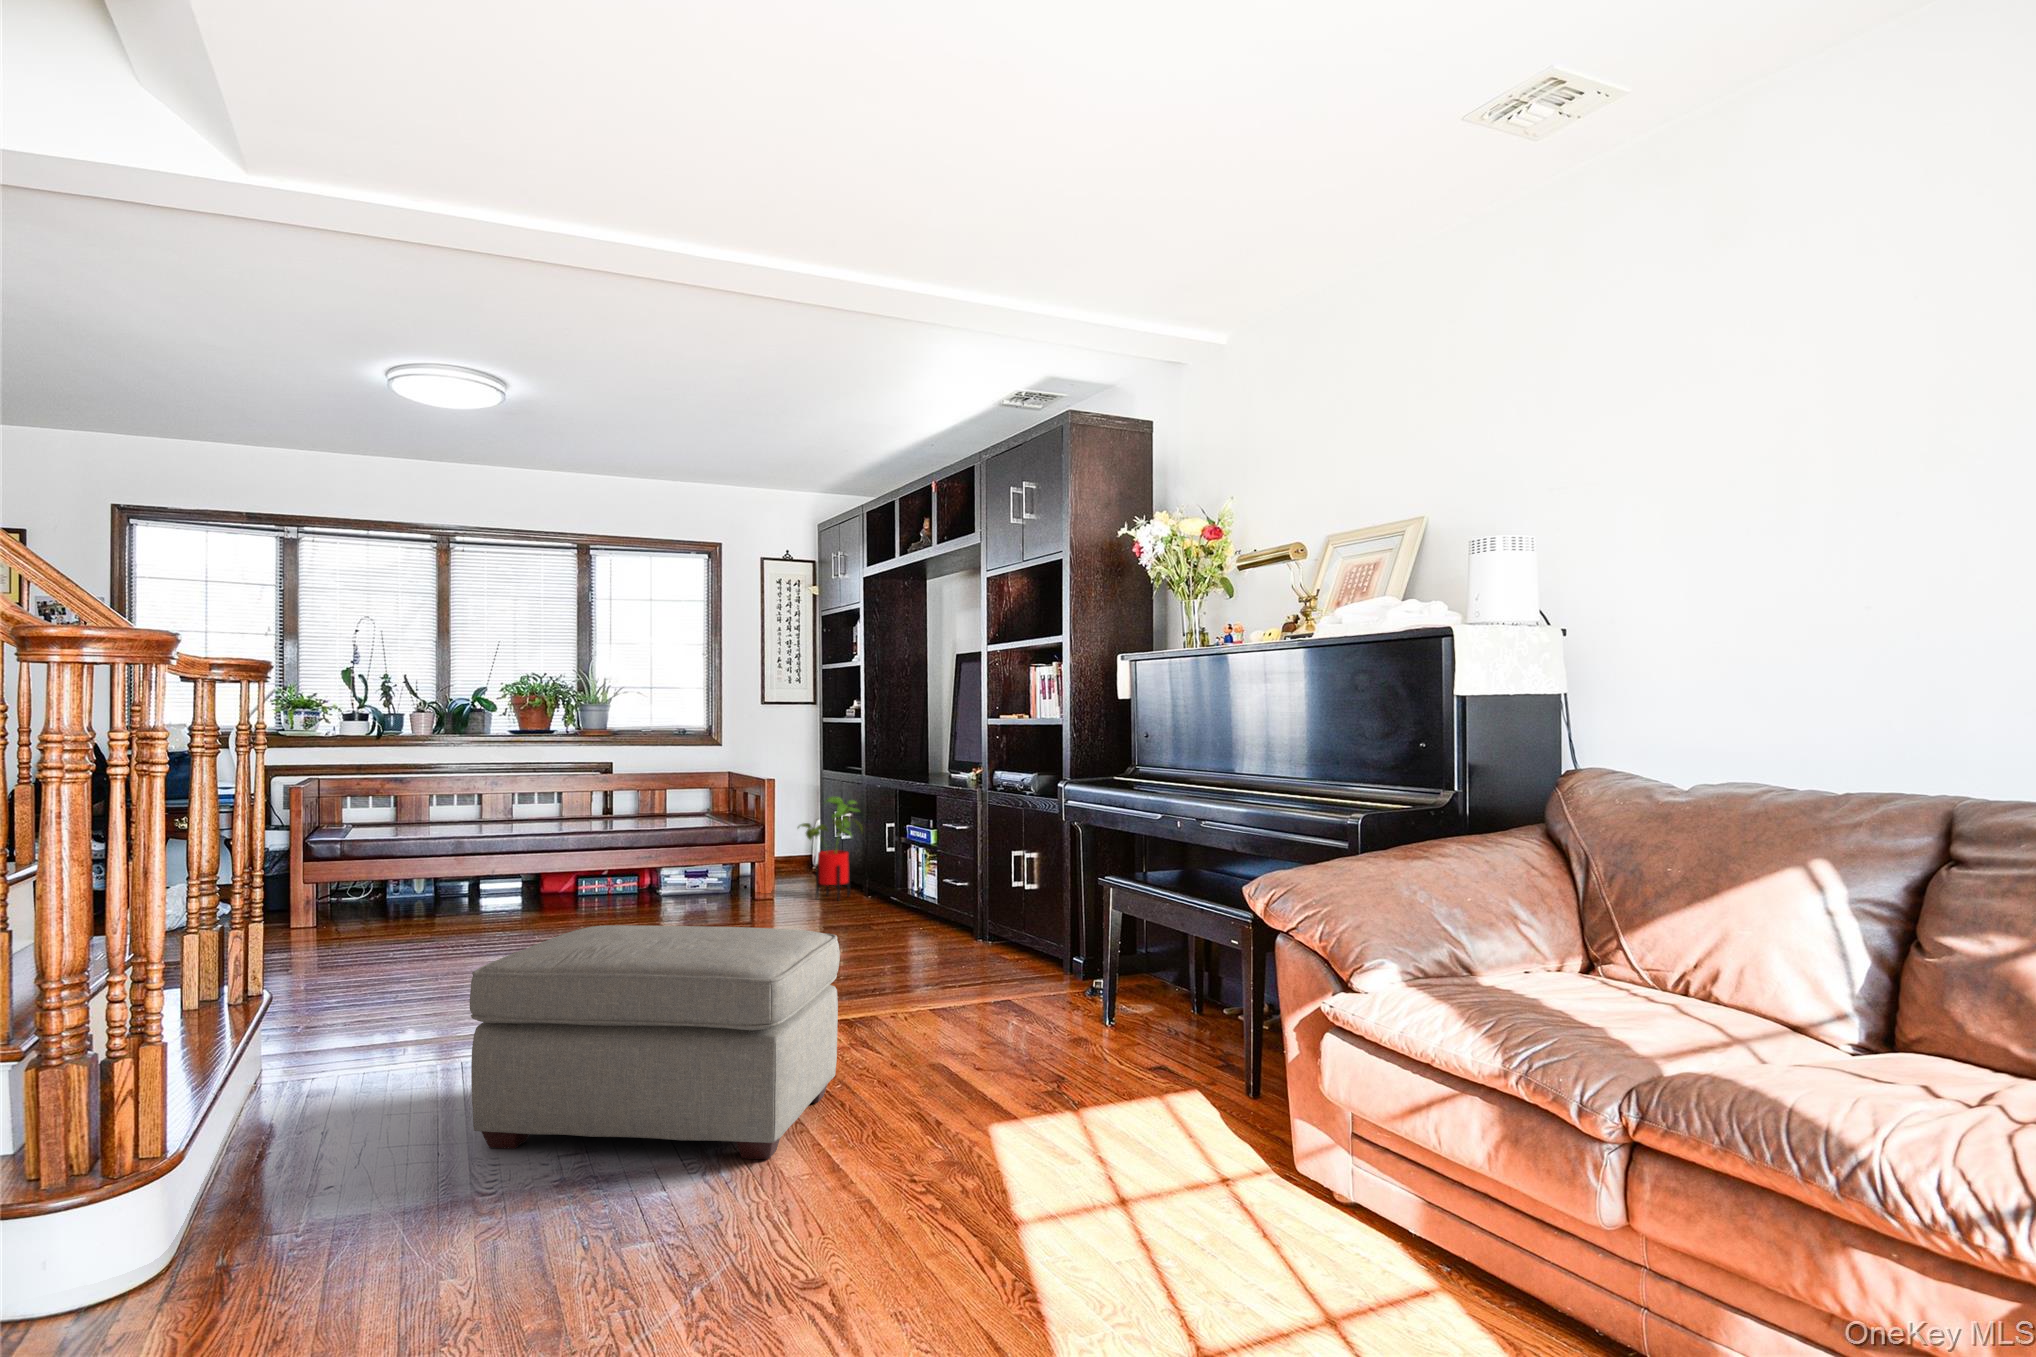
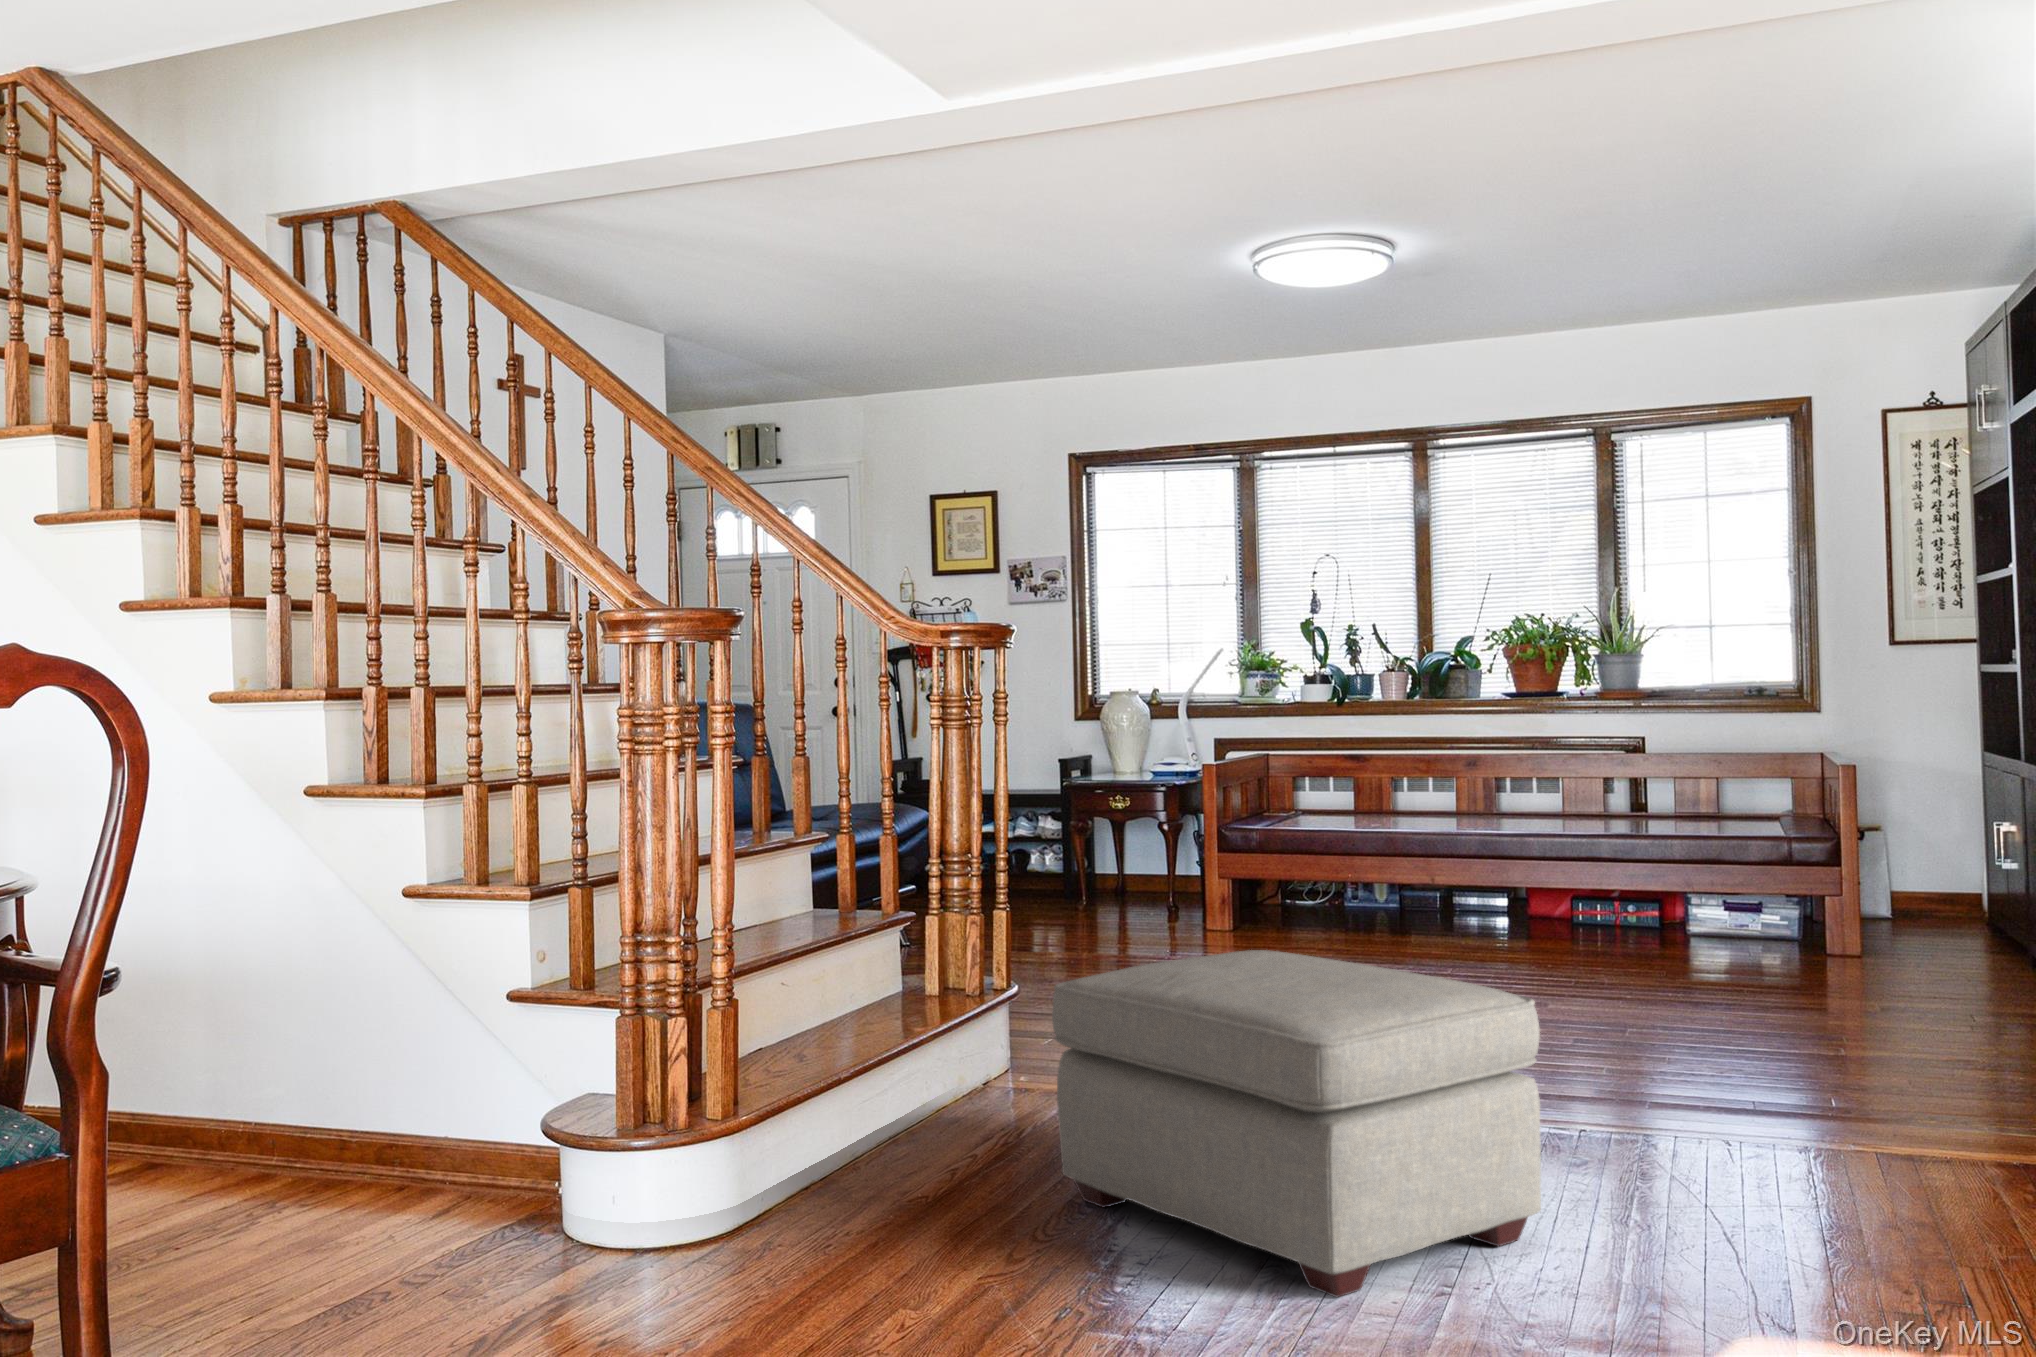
house plant: present [798,797,863,900] -> none [1881,798,2014,973]

